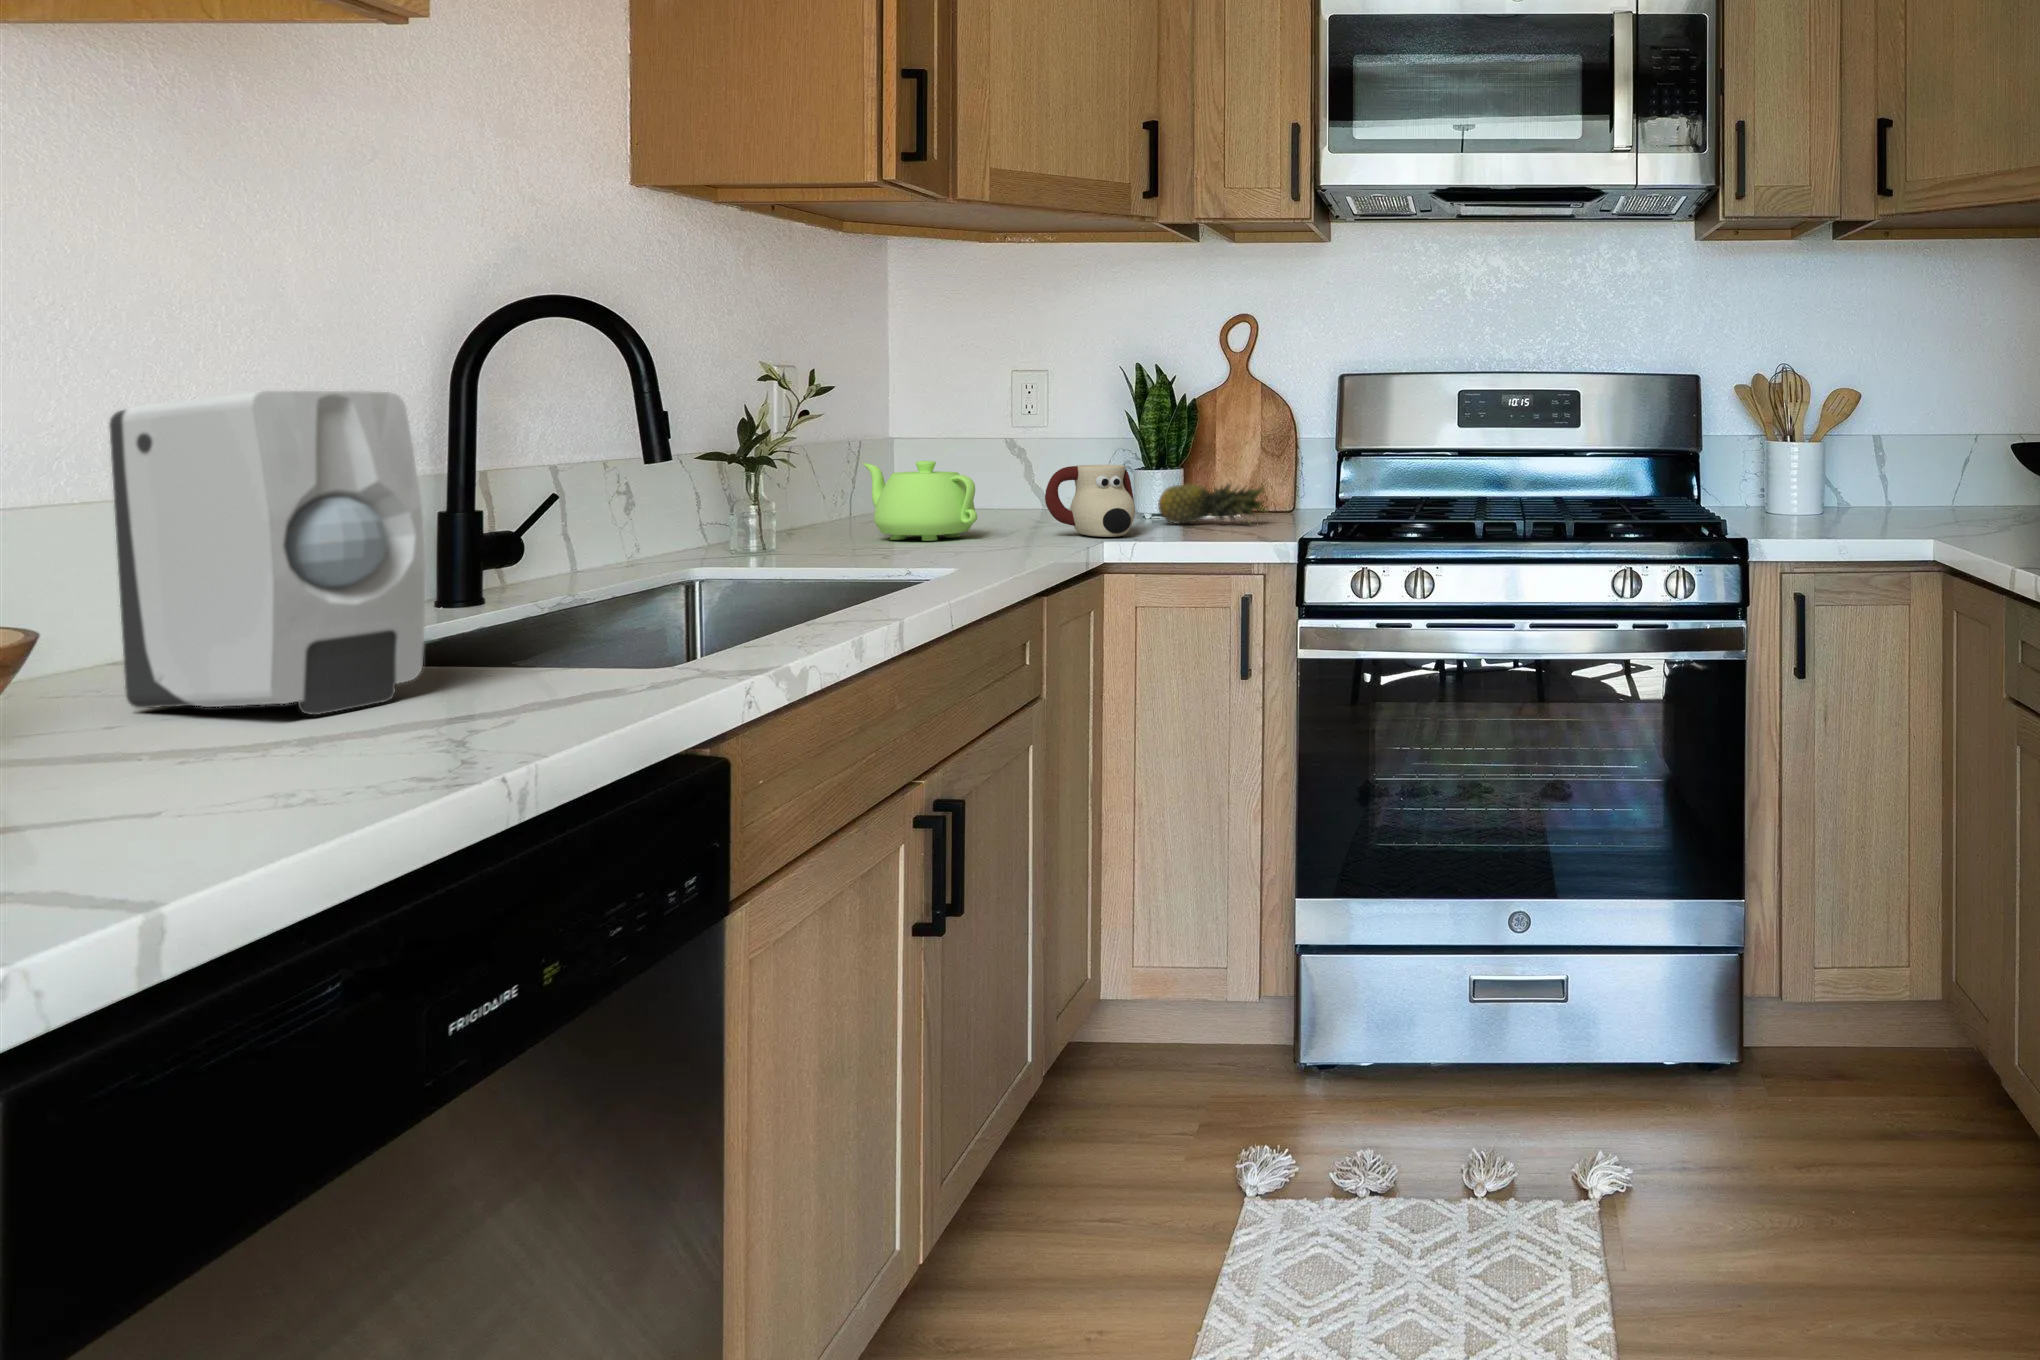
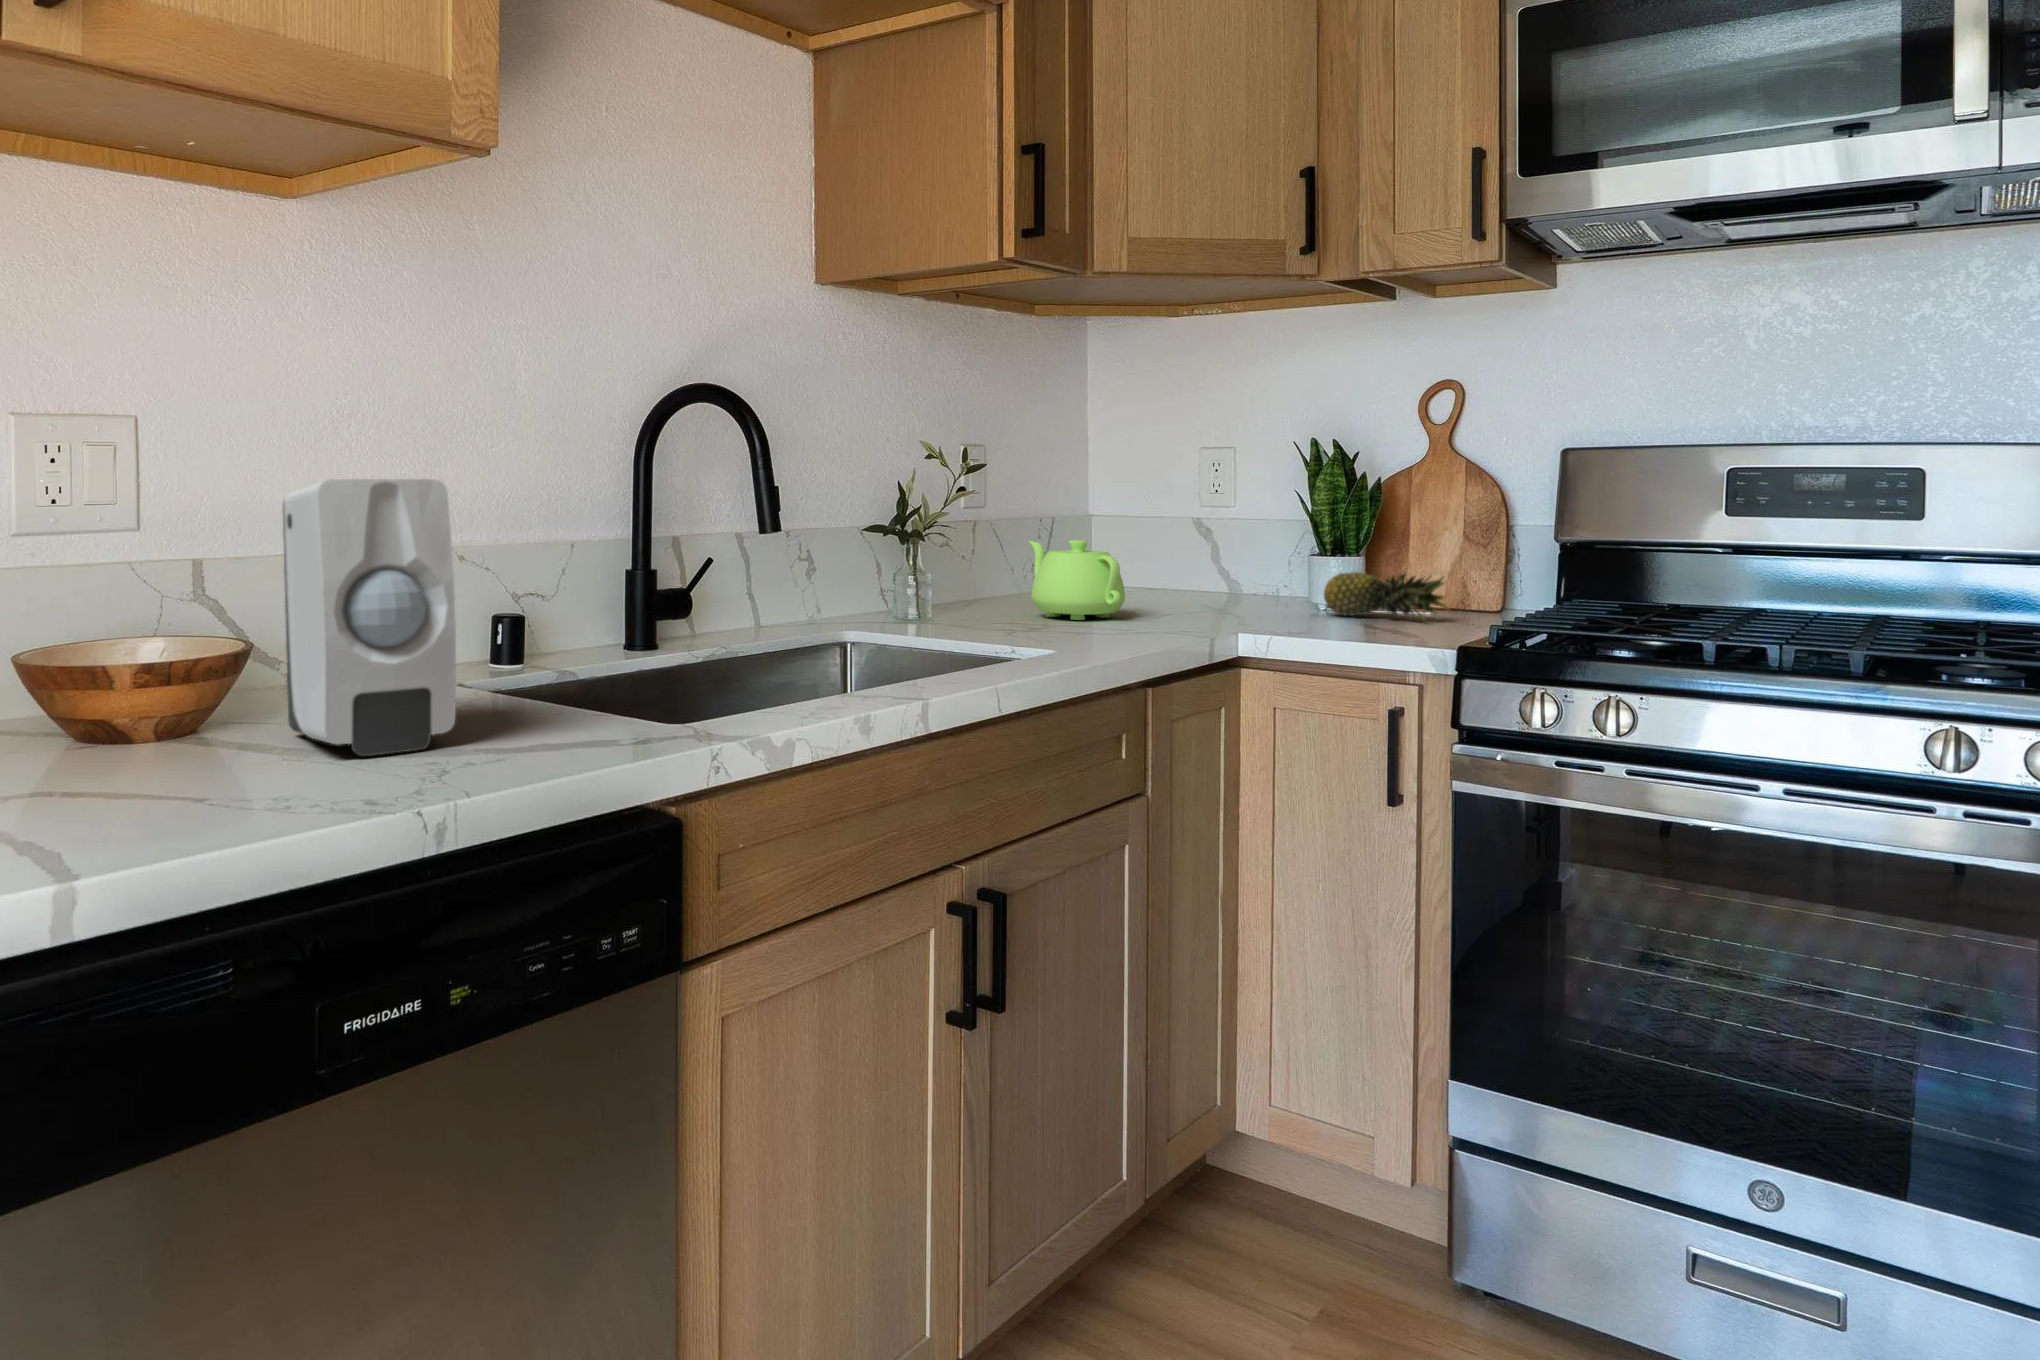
mug: present [1045,465,1135,537] -> none [1188,548,1284,627]

